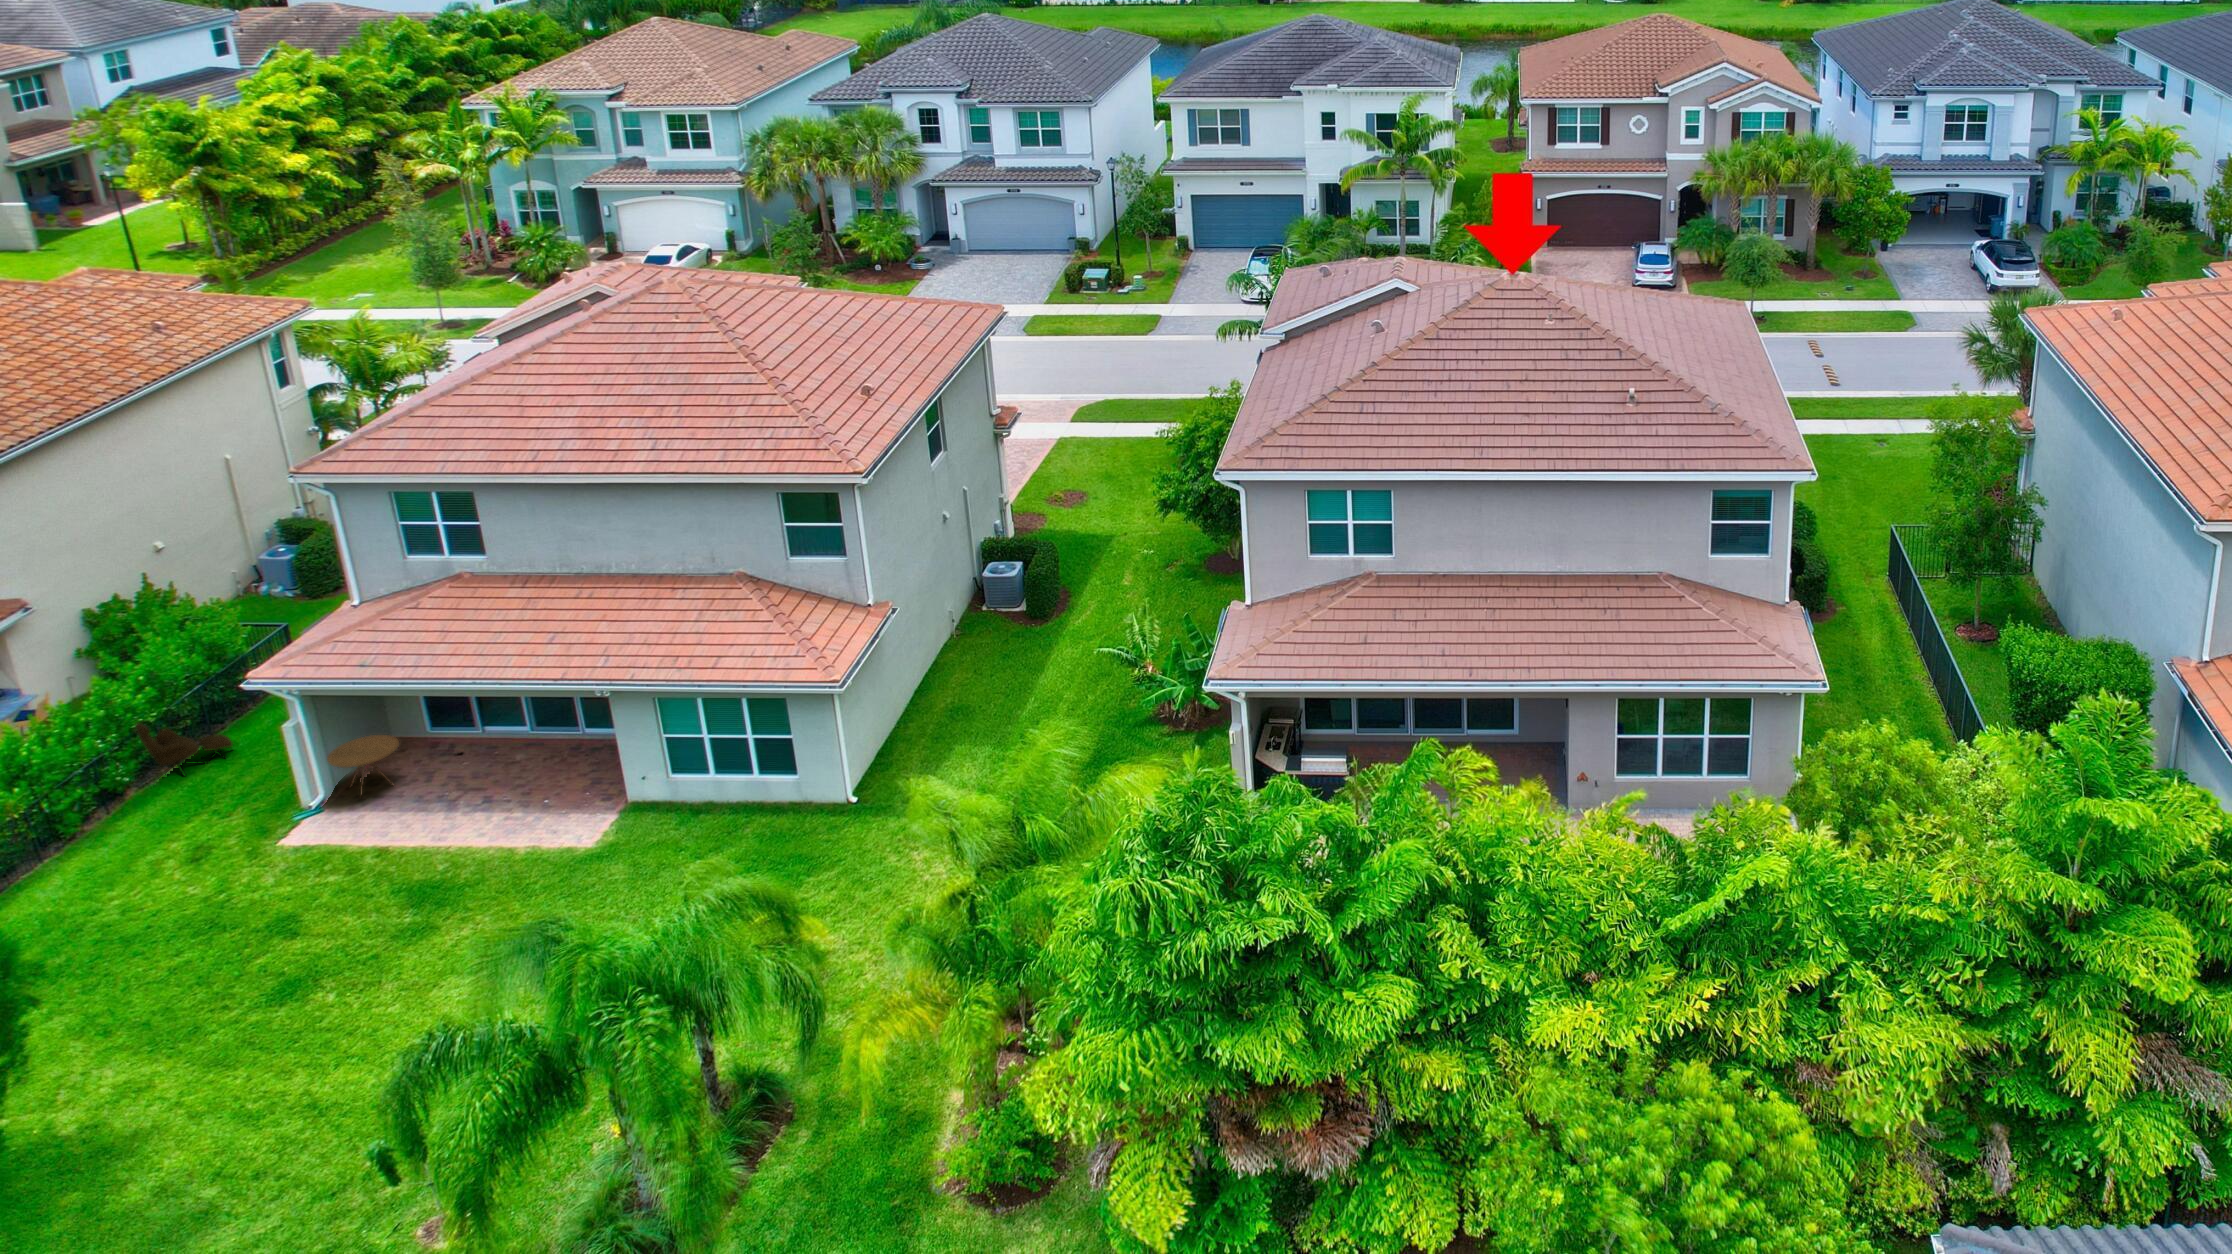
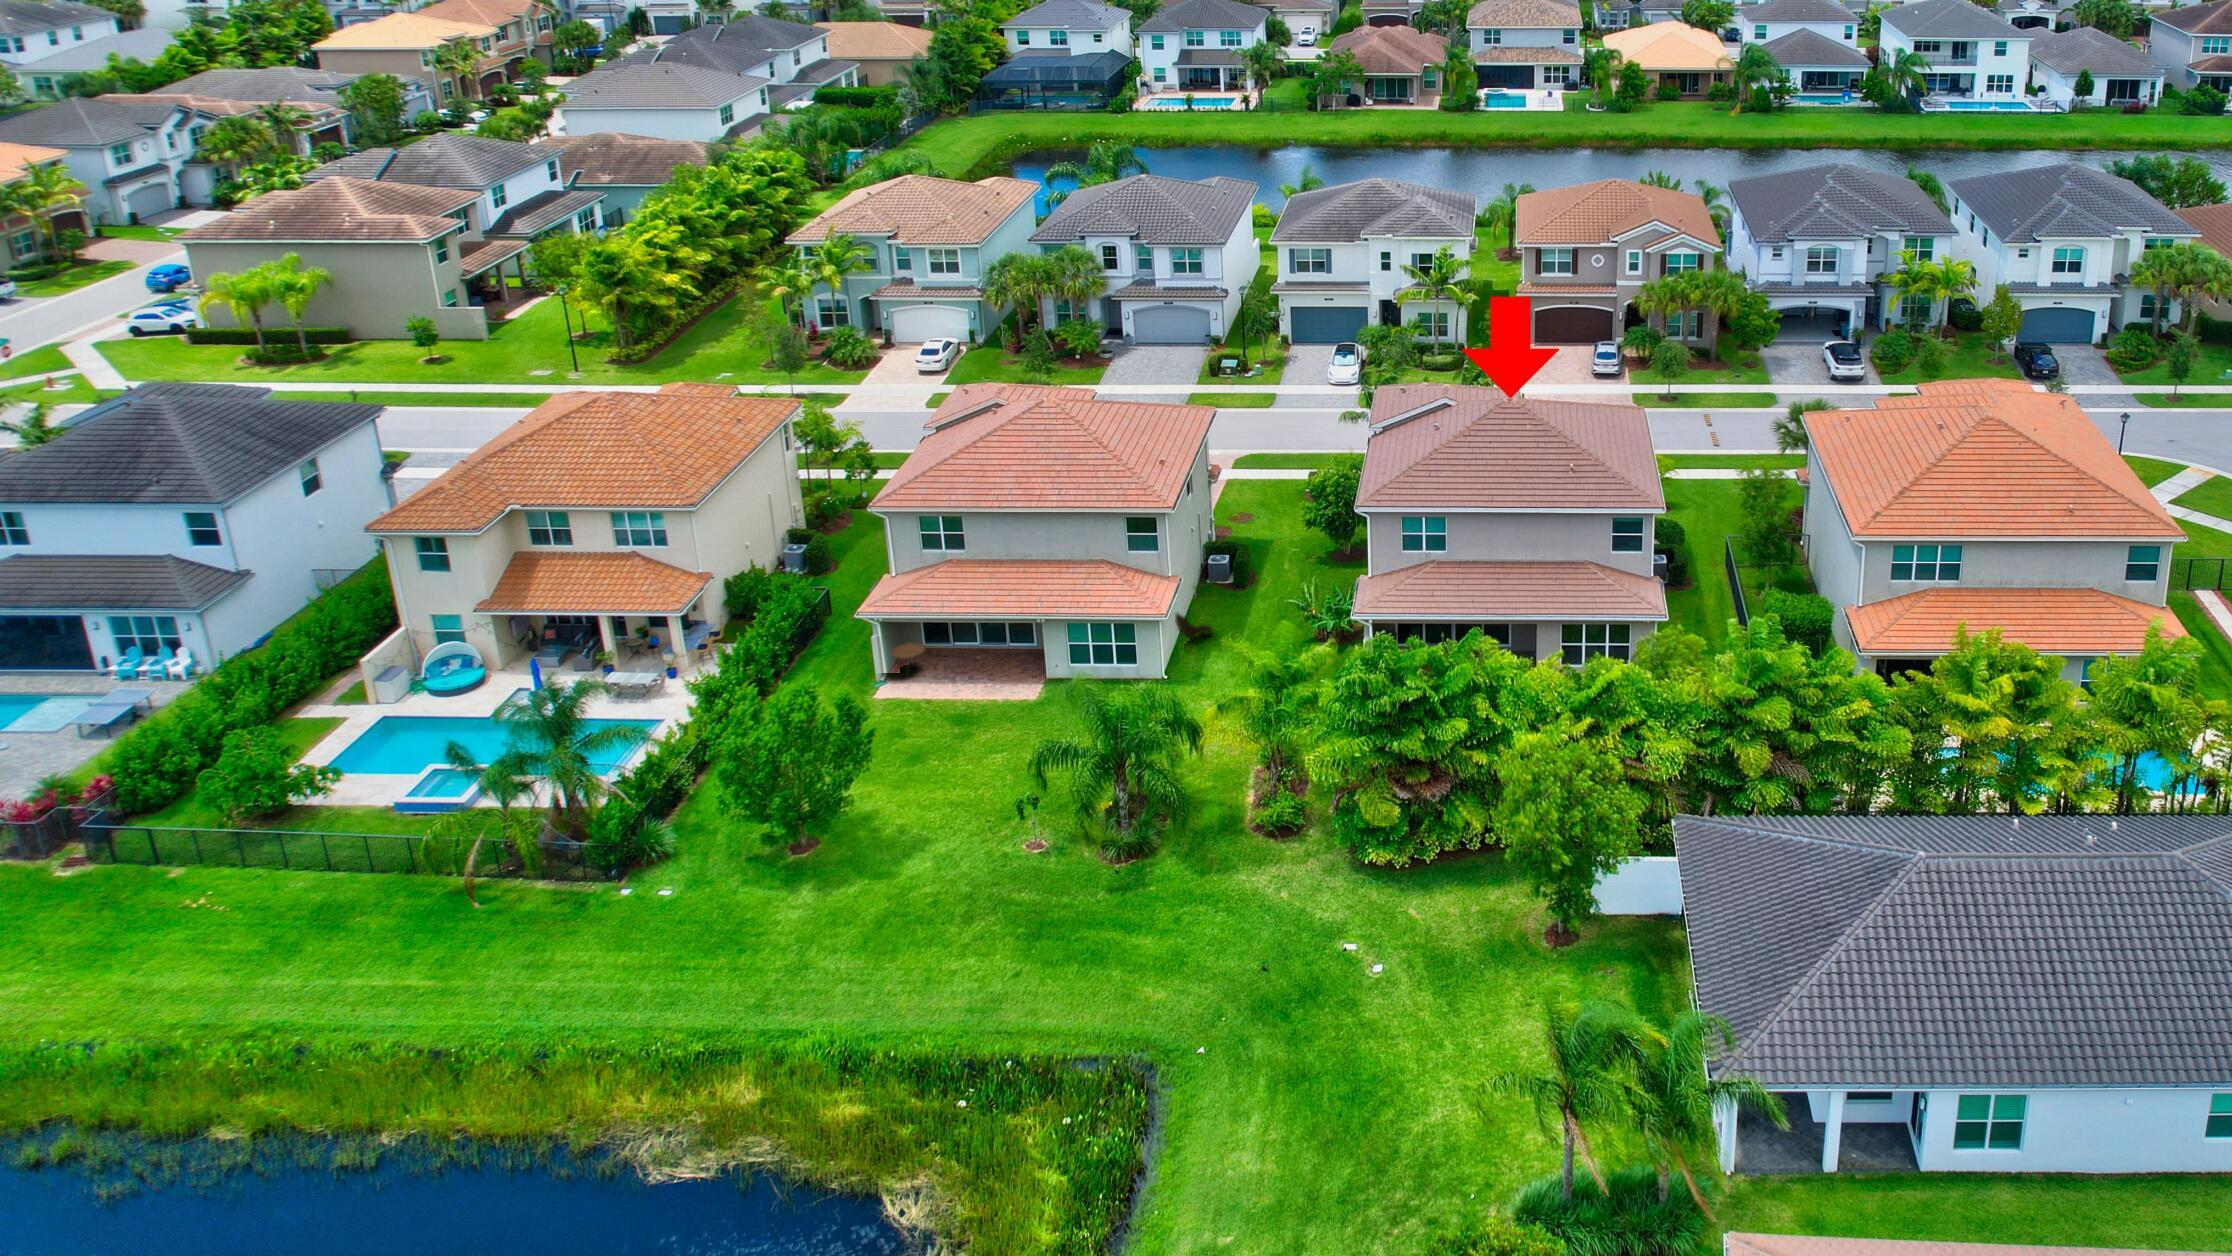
lounge chair: present [134,723,233,775] -> present [1175,612,1213,639]

